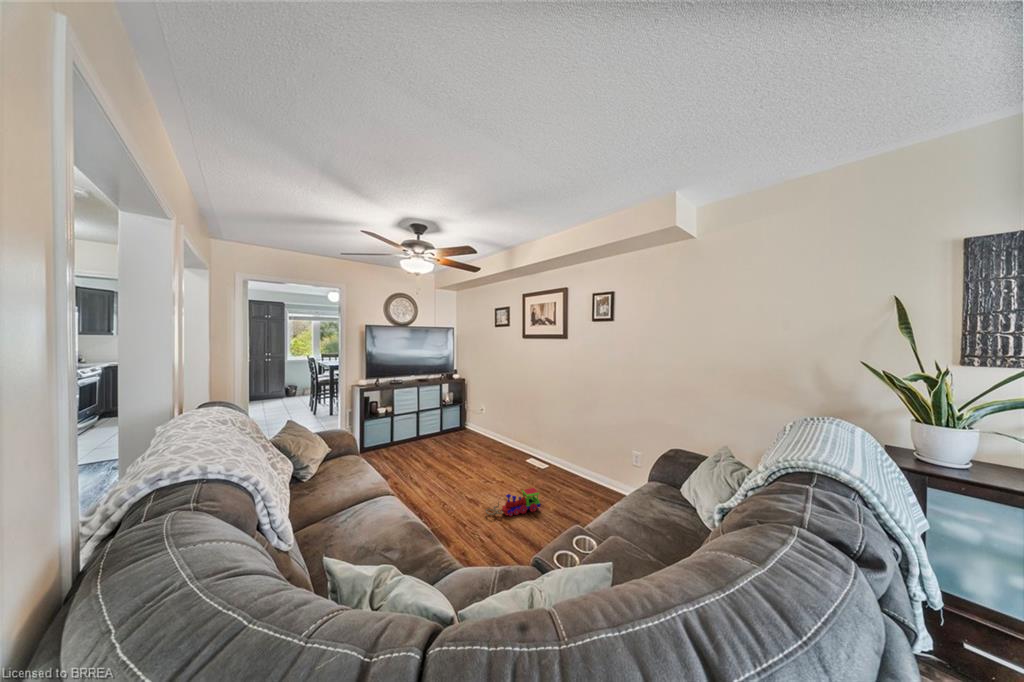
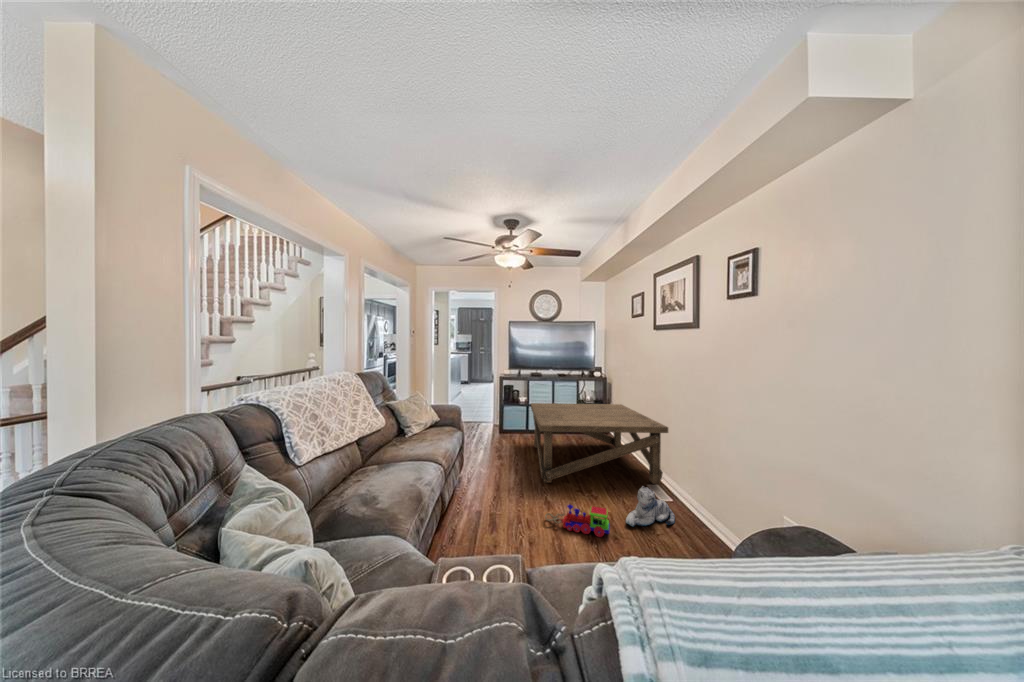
coffee table: none [406,402,542,486] -> present [531,403,668,484]
plush toy: none [539,463,566,496] -> present [626,486,675,526]

